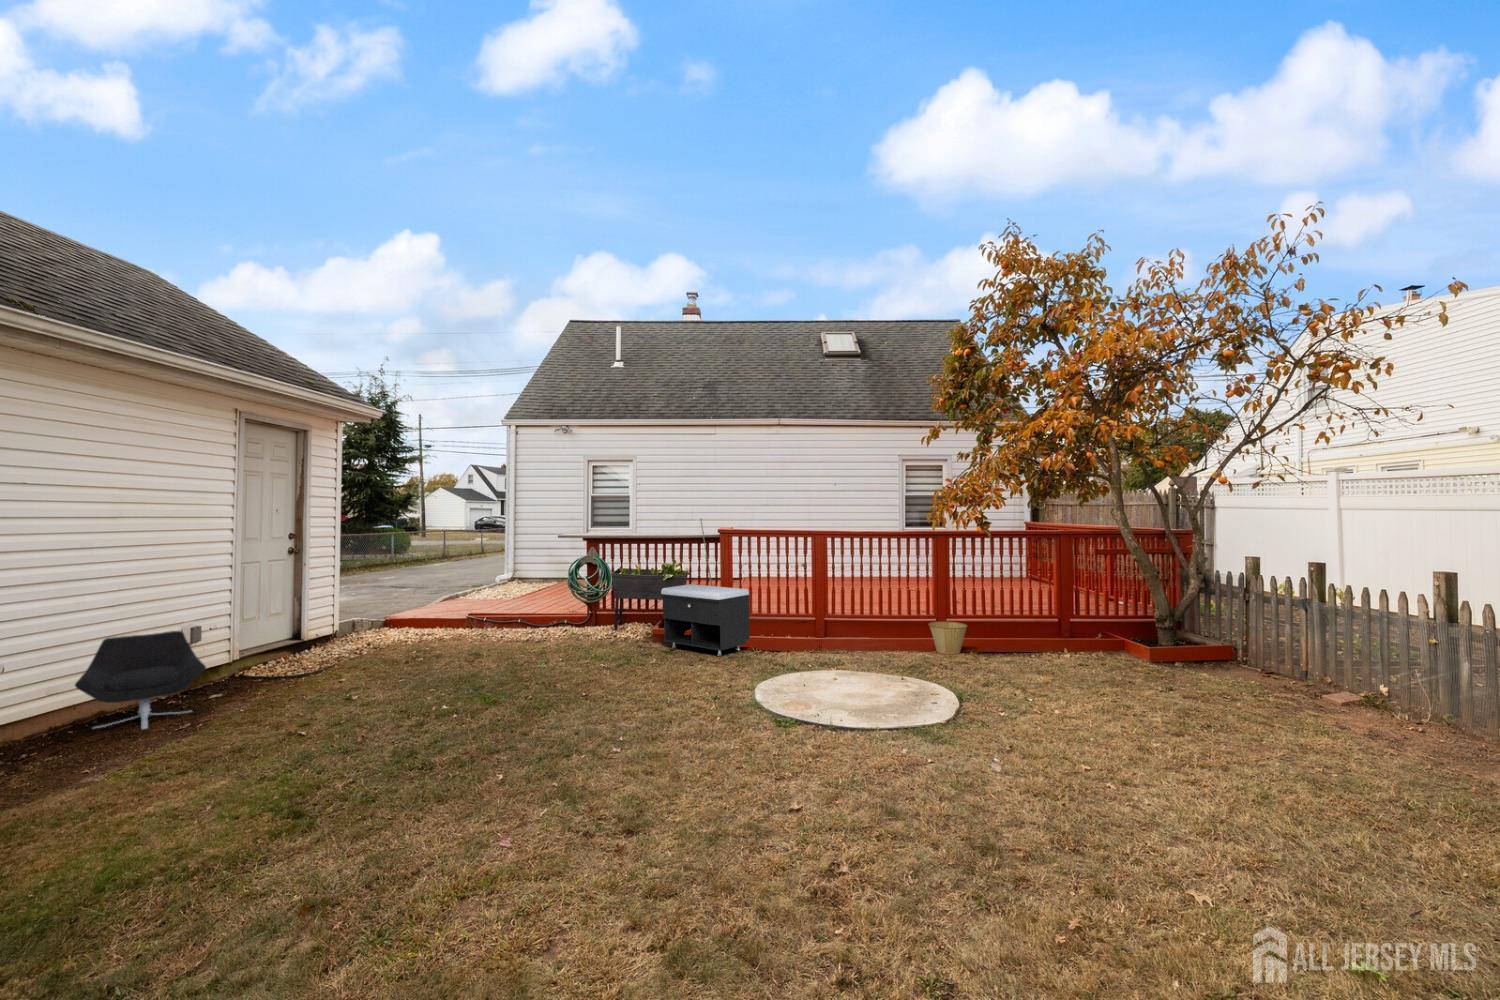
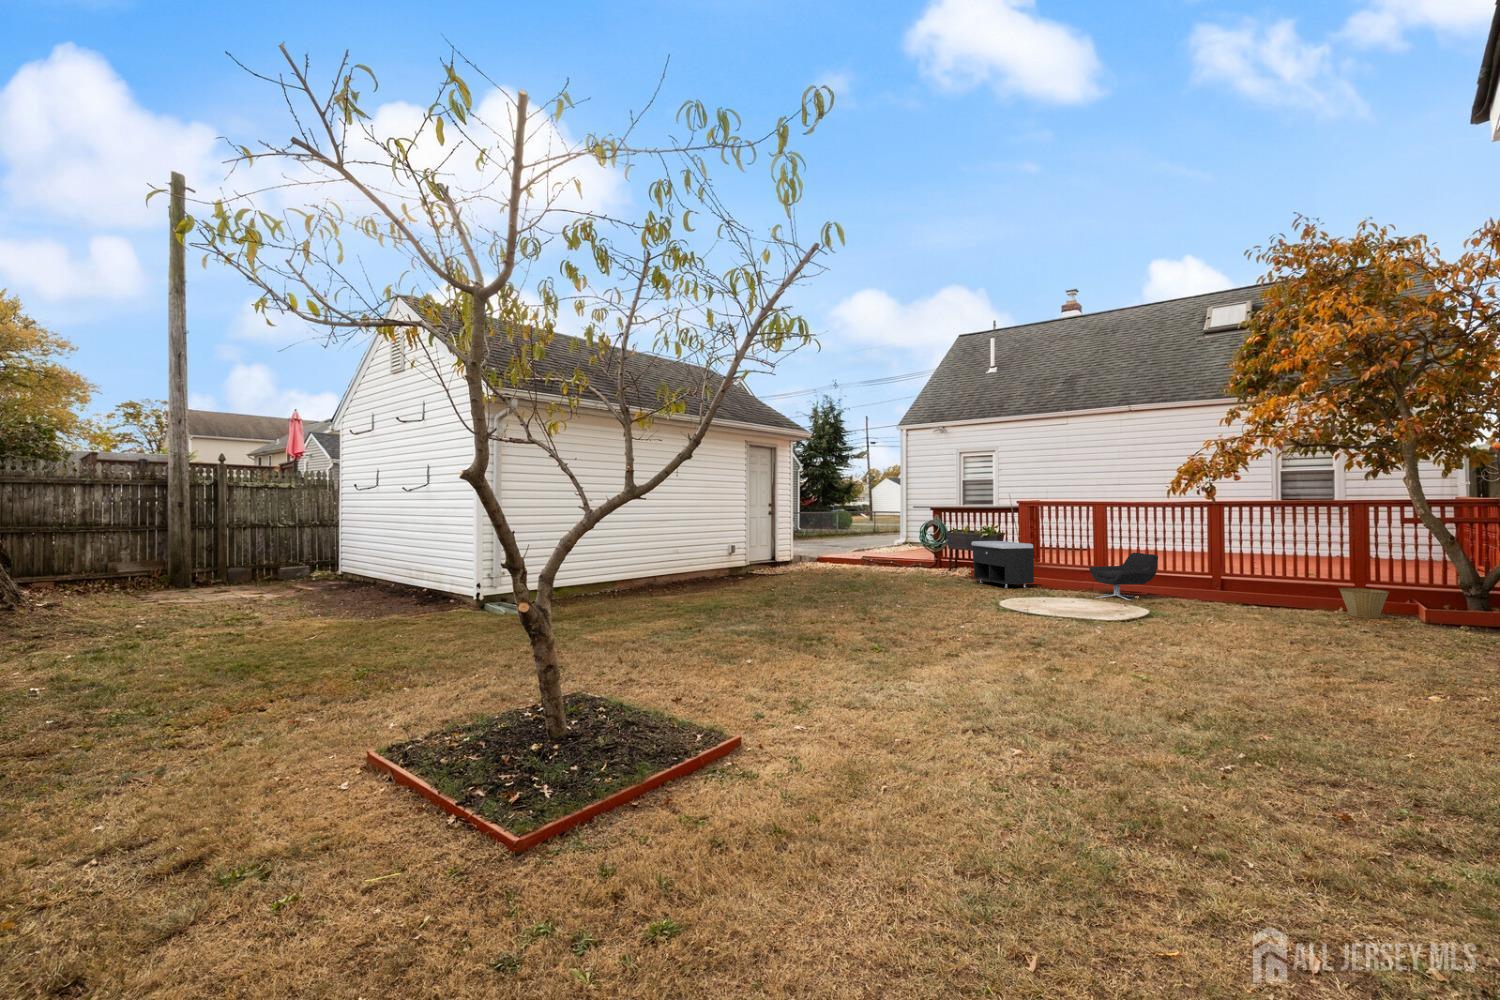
basket: present [928,621,967,654] -> present [1339,588,1389,618]
lounge chair: present [75,631,206,729] -> present [1089,552,1158,600]

